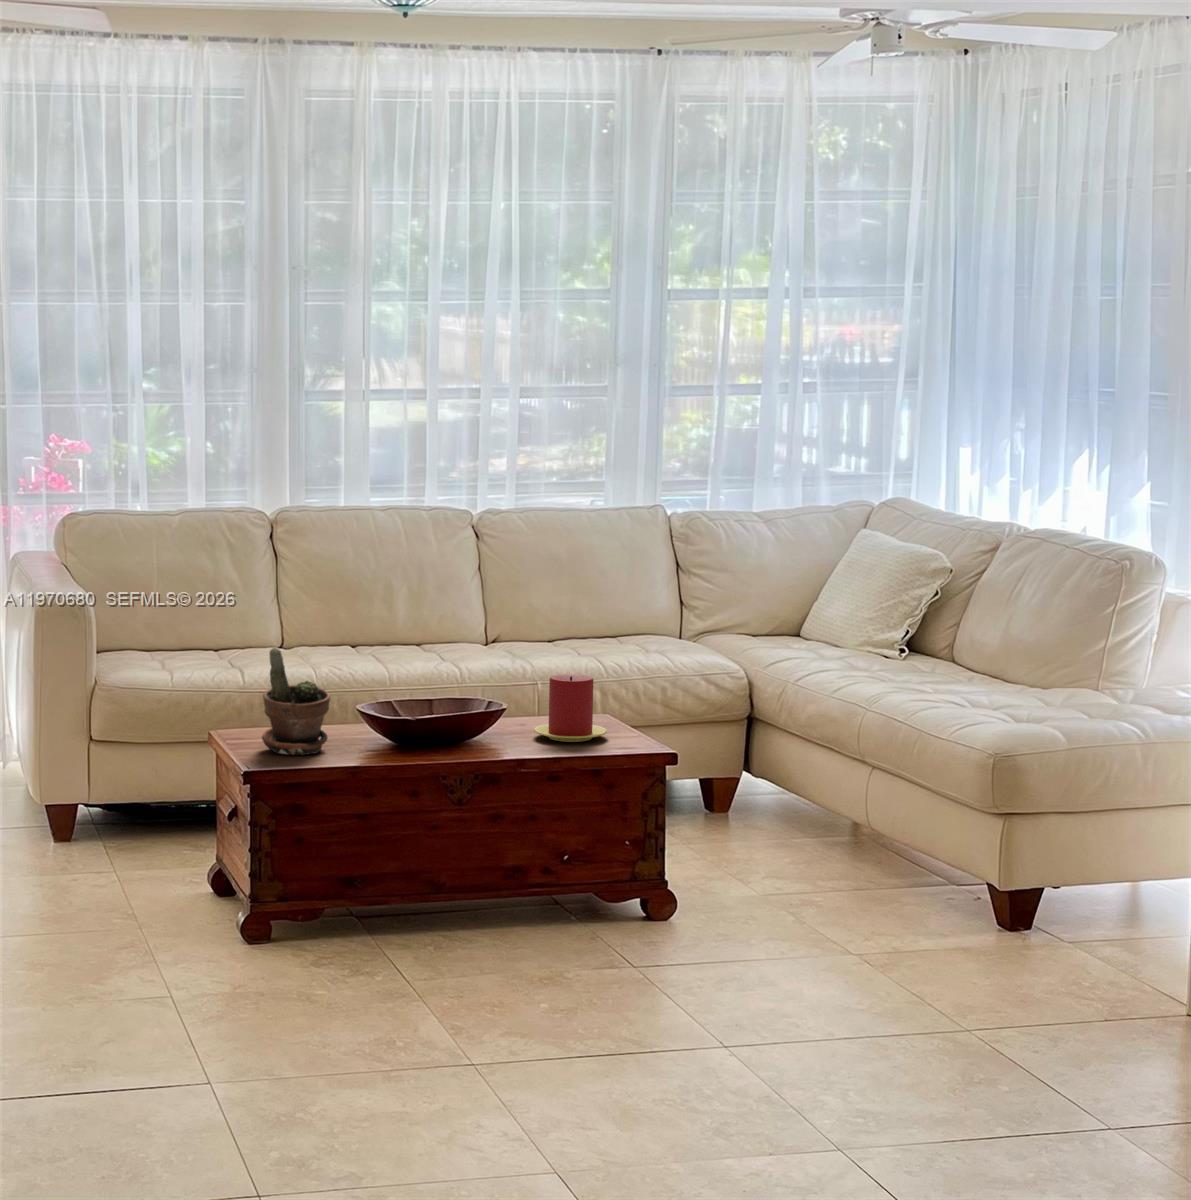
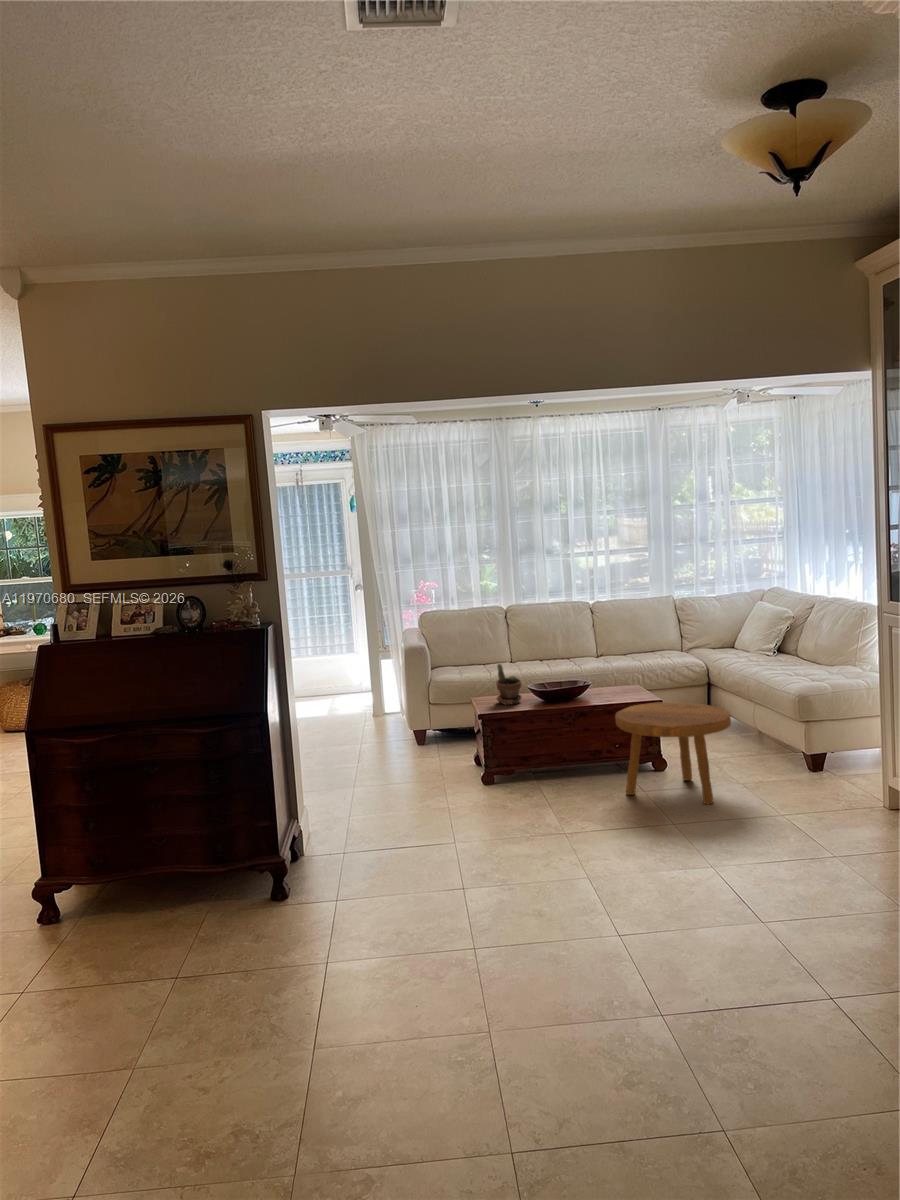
candle: present [534,674,607,742] -> none [604,669,634,697]
footstool: none [580,759,861,1016] -> present [615,702,731,804]

